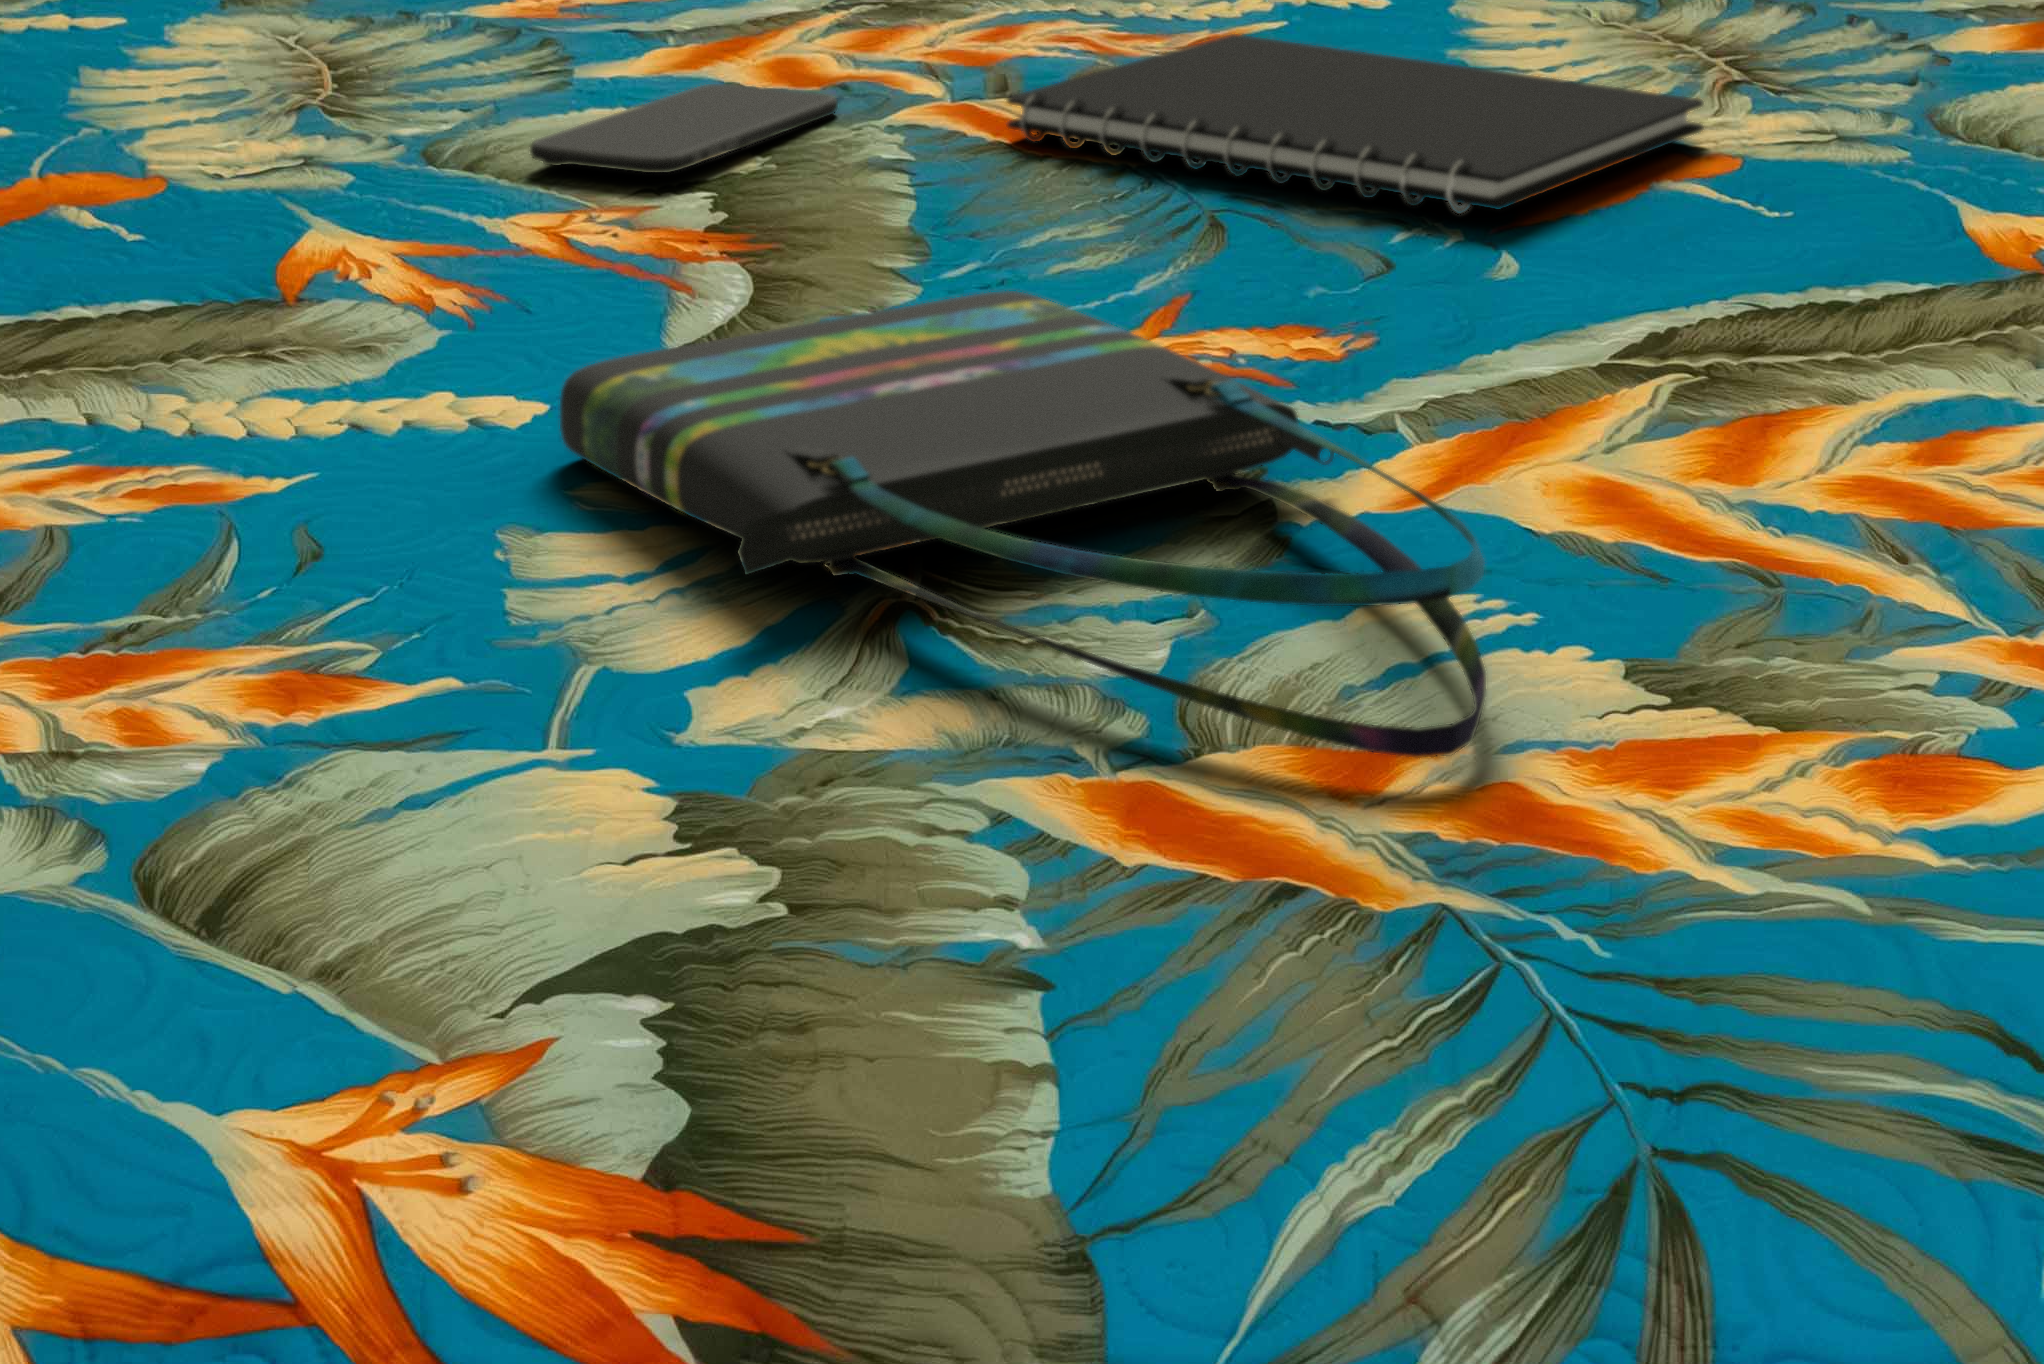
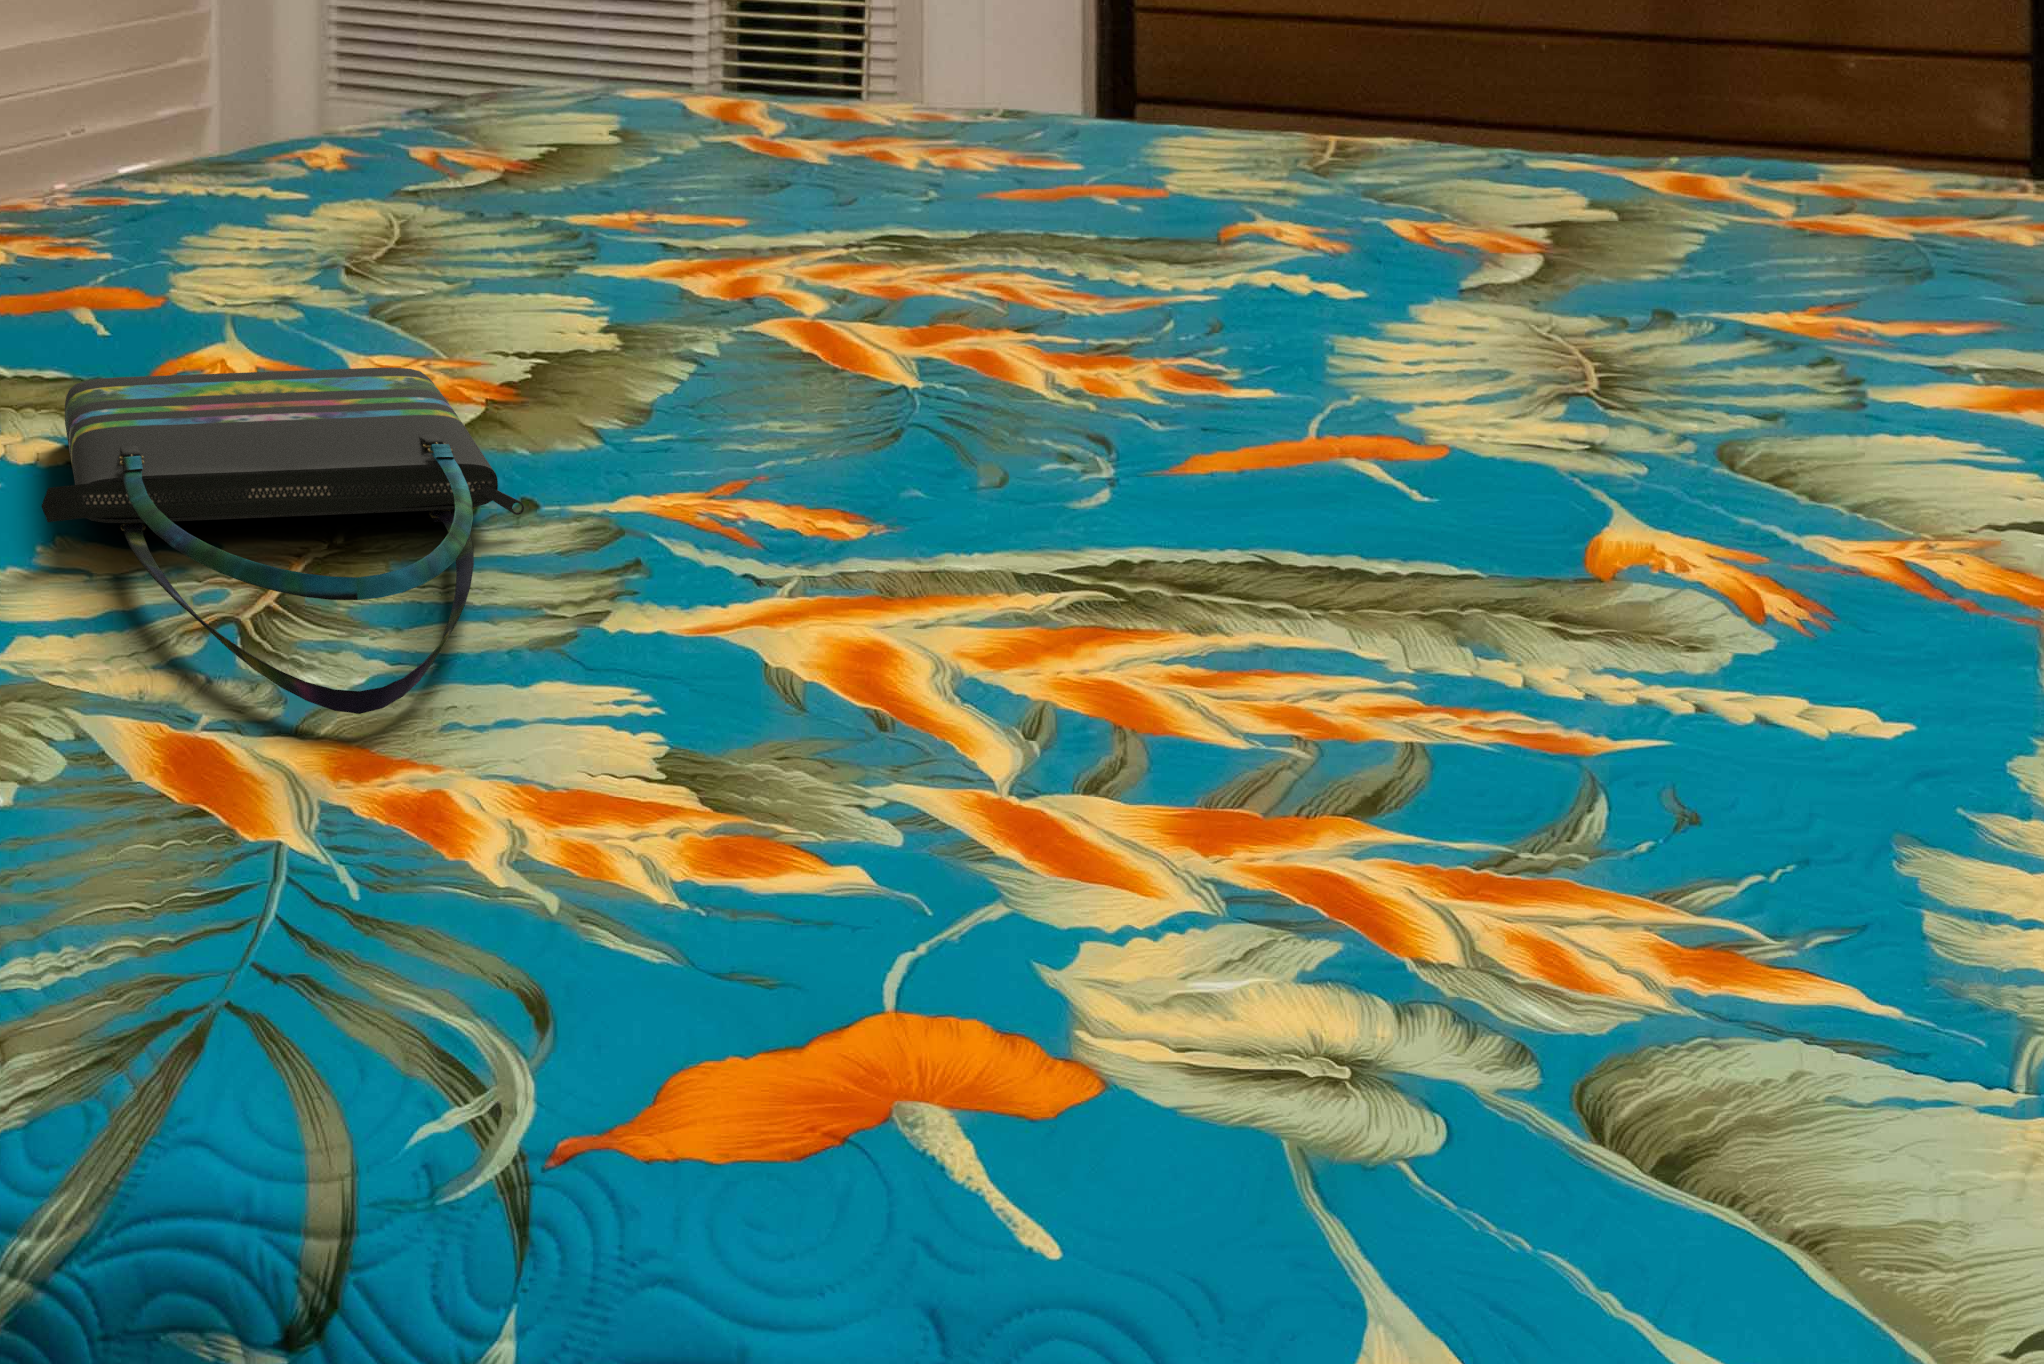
notebook: present [1007,34,1703,213] -> none [599,213,1127,359]
smartphone: present [530,84,838,173] -> none [266,215,508,270]

